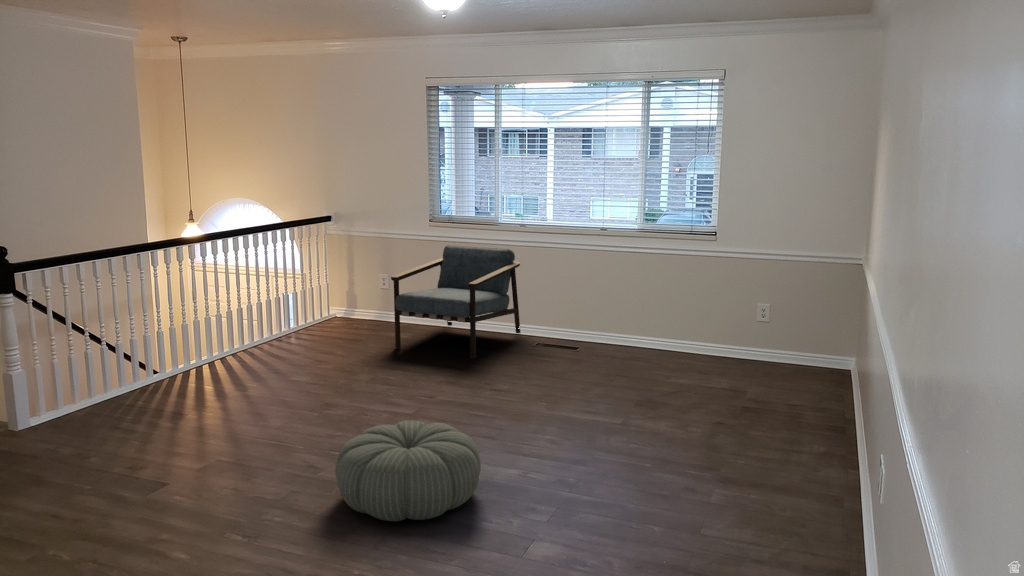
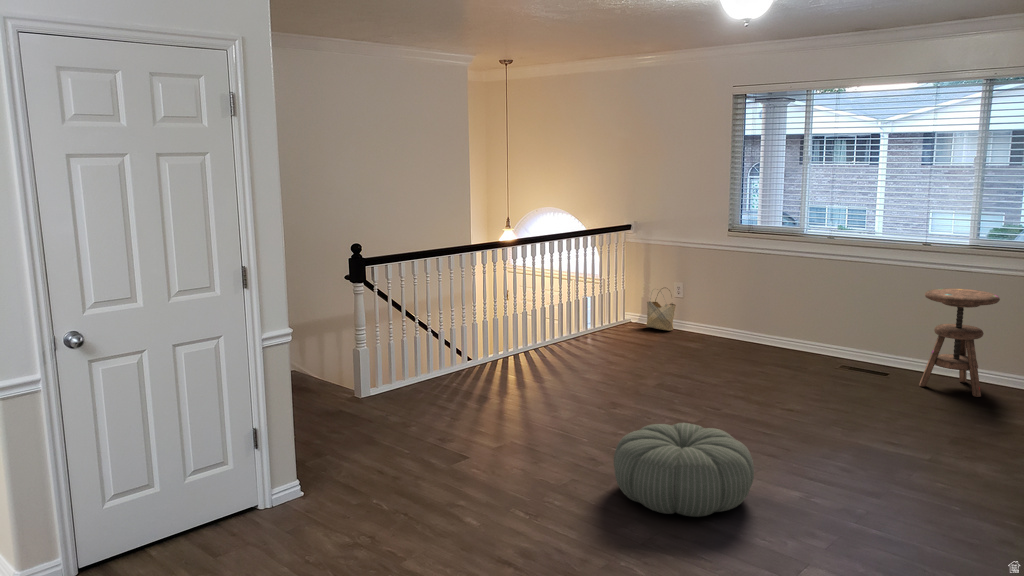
armchair: present [391,245,521,359] -> none [685,257,826,375]
side table: none [605,267,664,362] -> present [919,288,1000,397]
woven basket: none [351,279,381,322] -> present [646,288,676,331]

